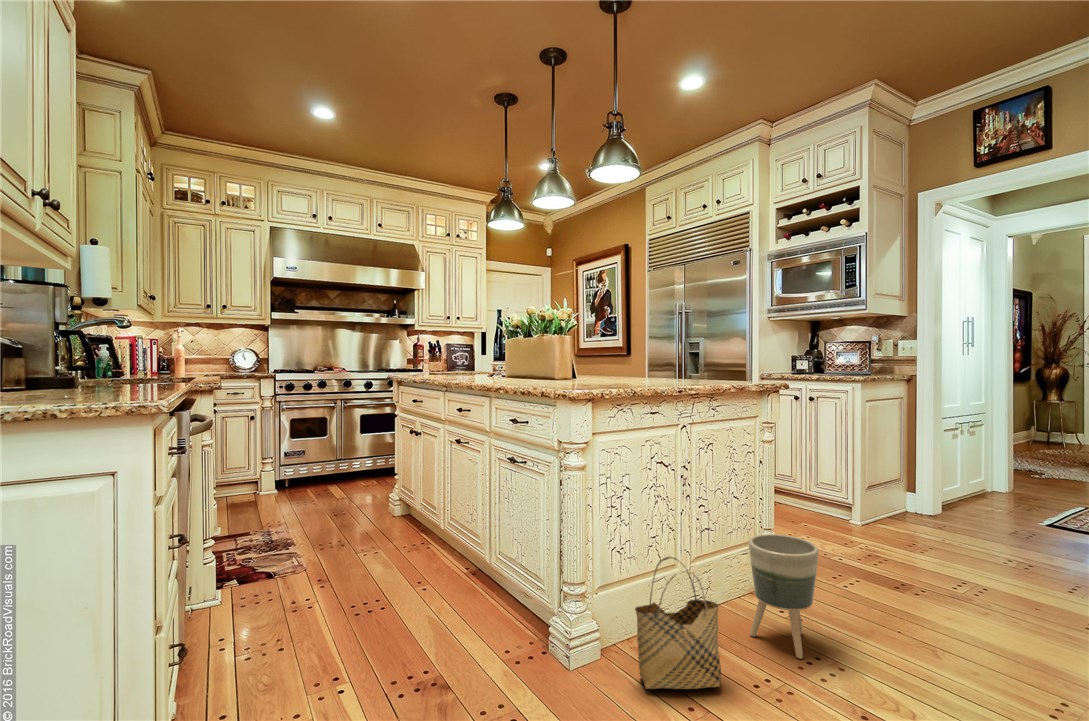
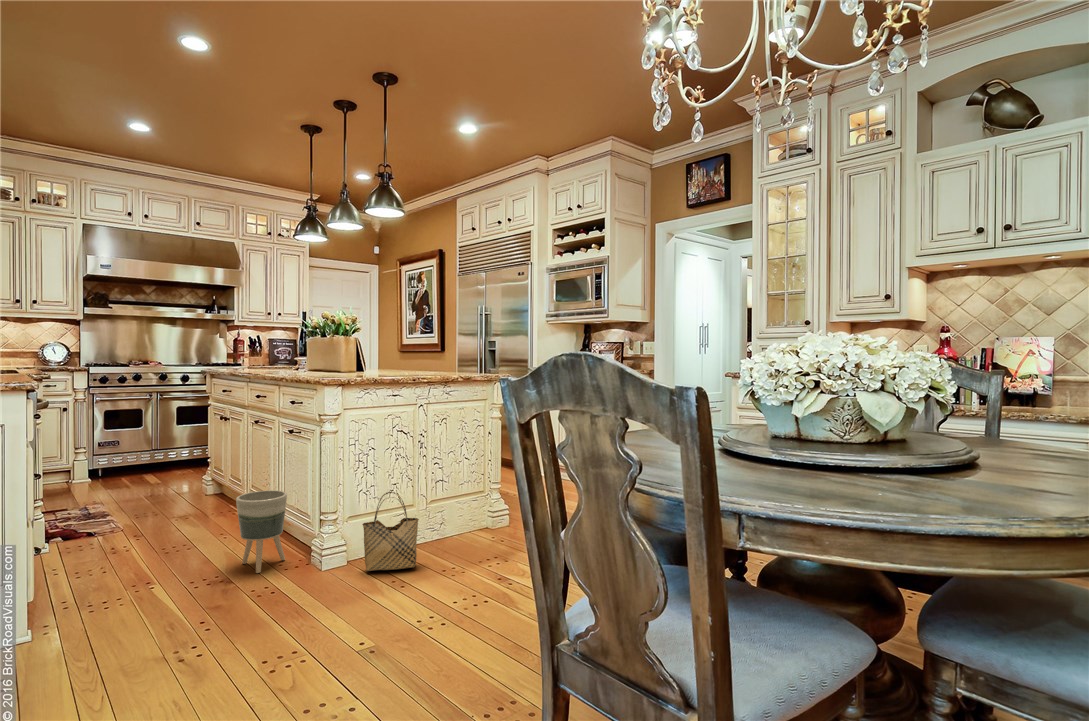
planter: present [749,534,819,659] -> present [236,490,287,573]

